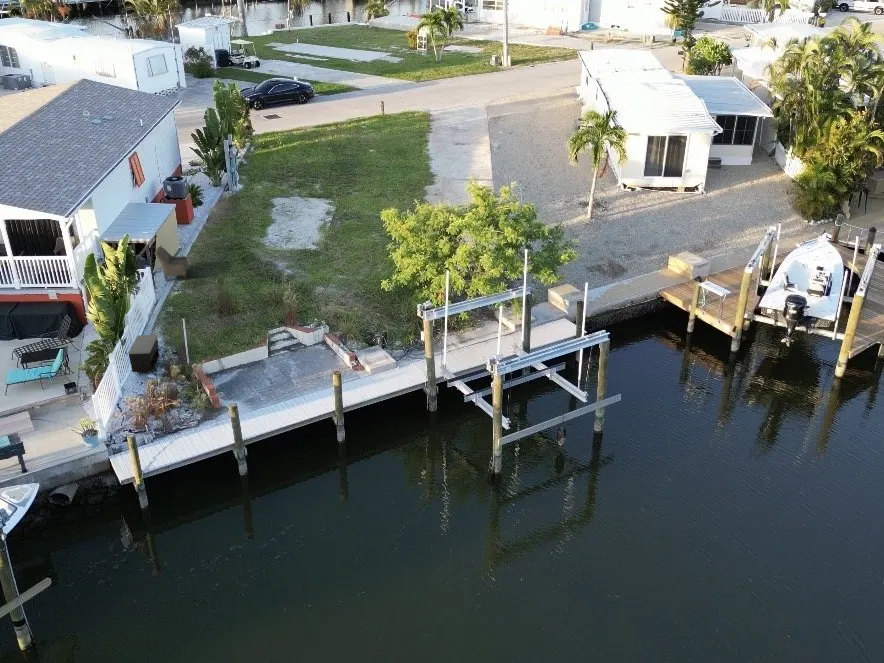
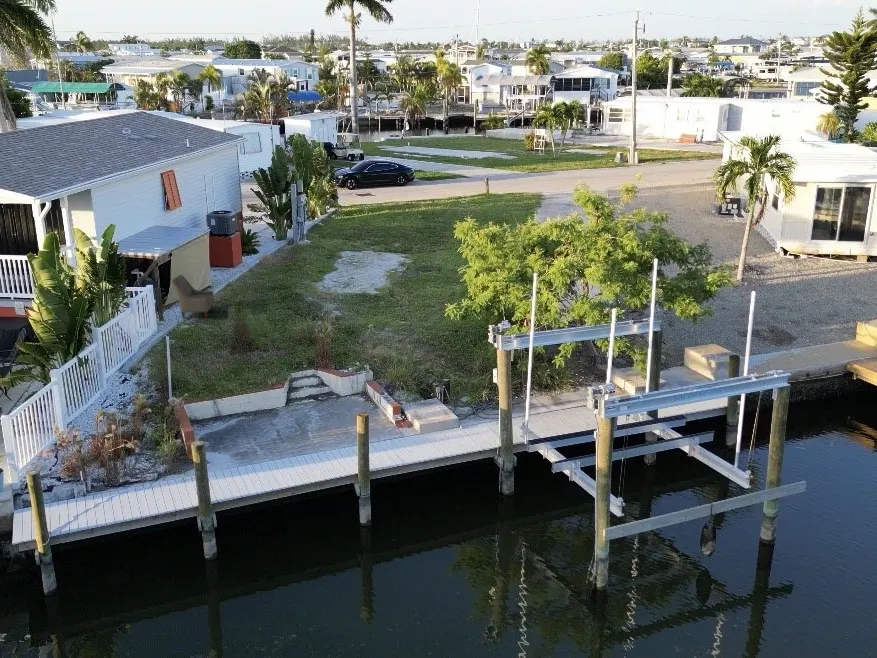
storage bench: present [129,335,160,373] -> none [89,361,138,410]

